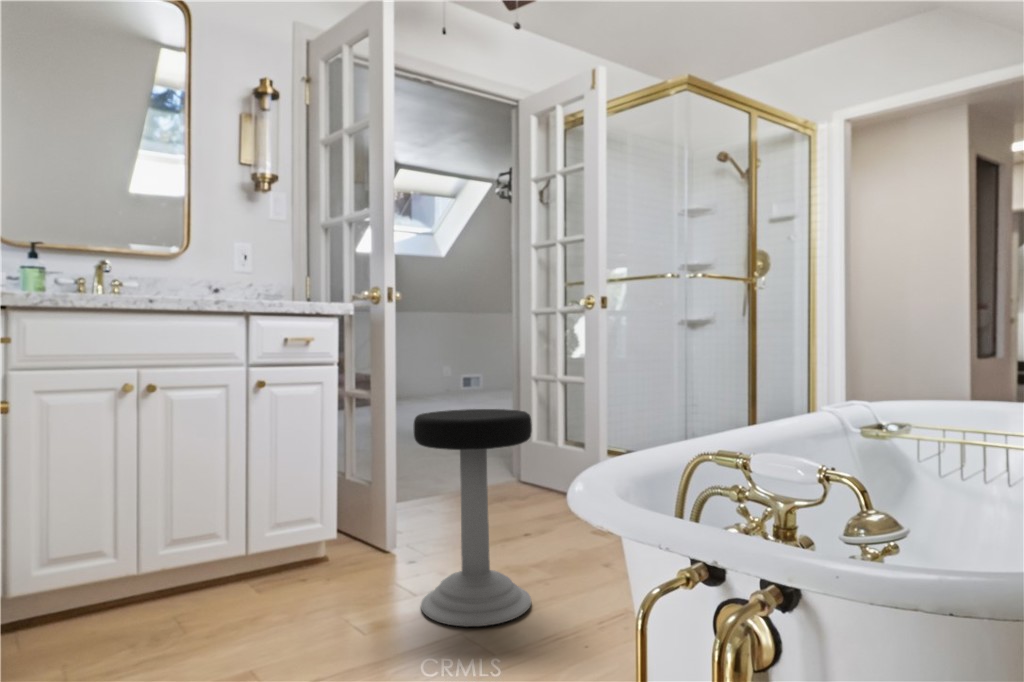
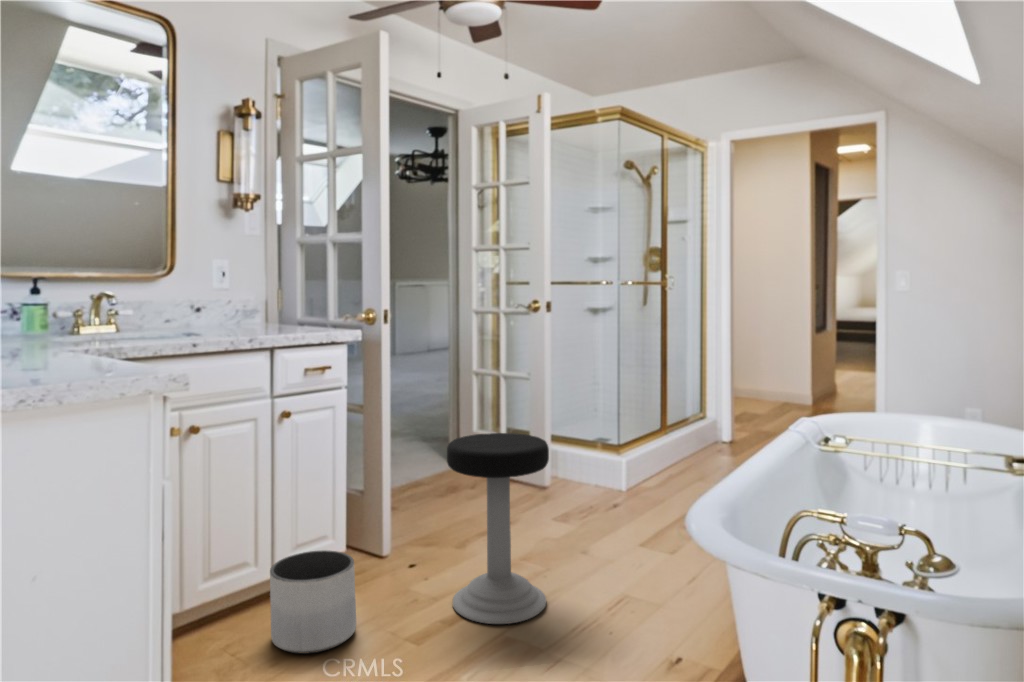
planter: none [207,527,303,635] -> present [270,550,356,654]

